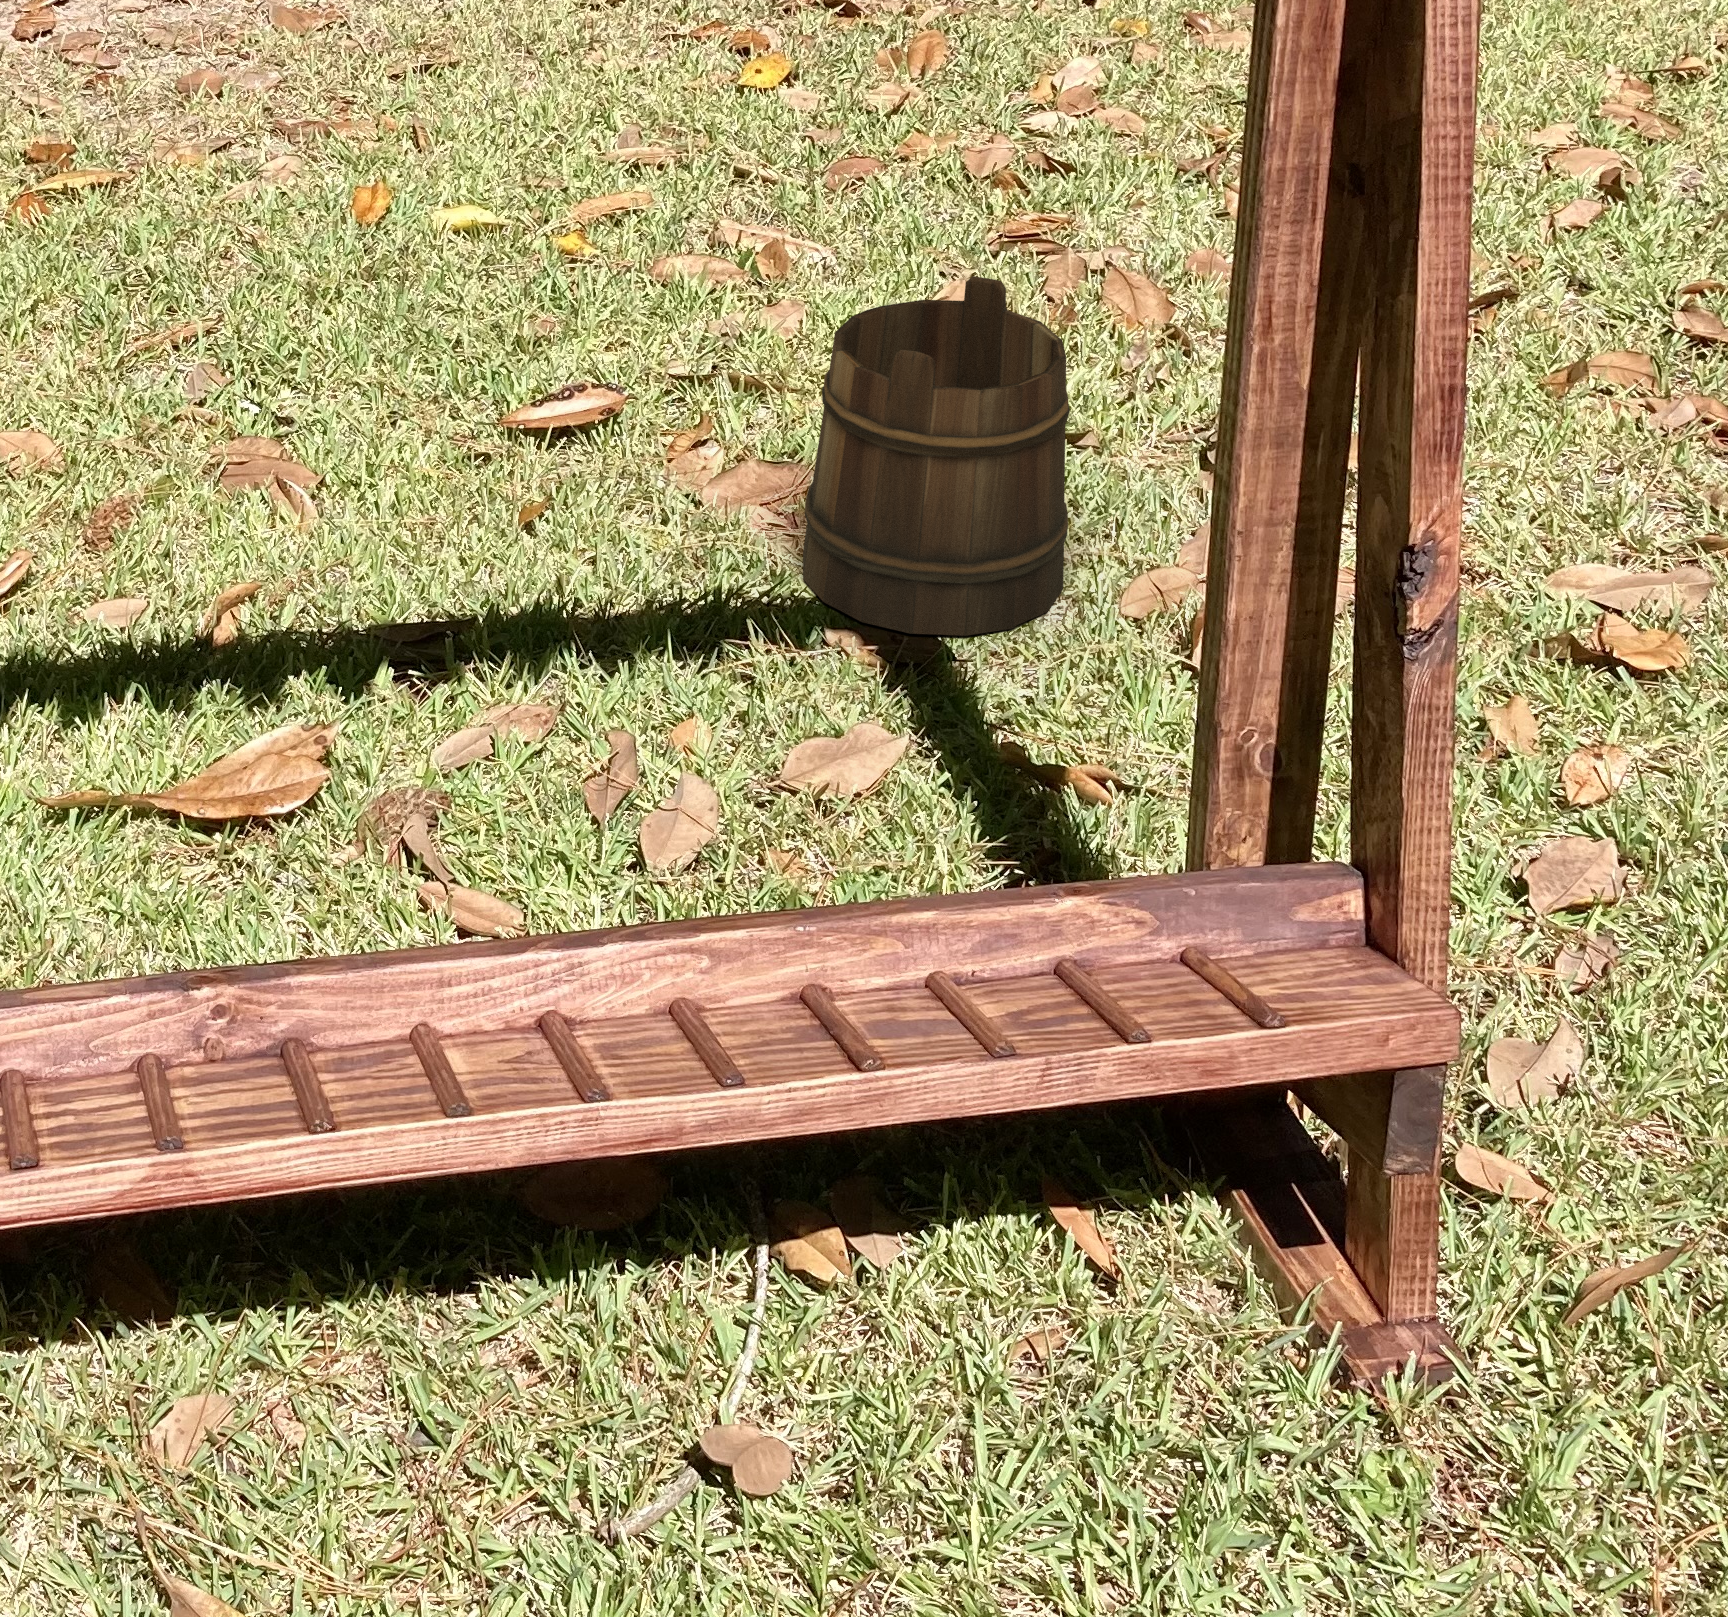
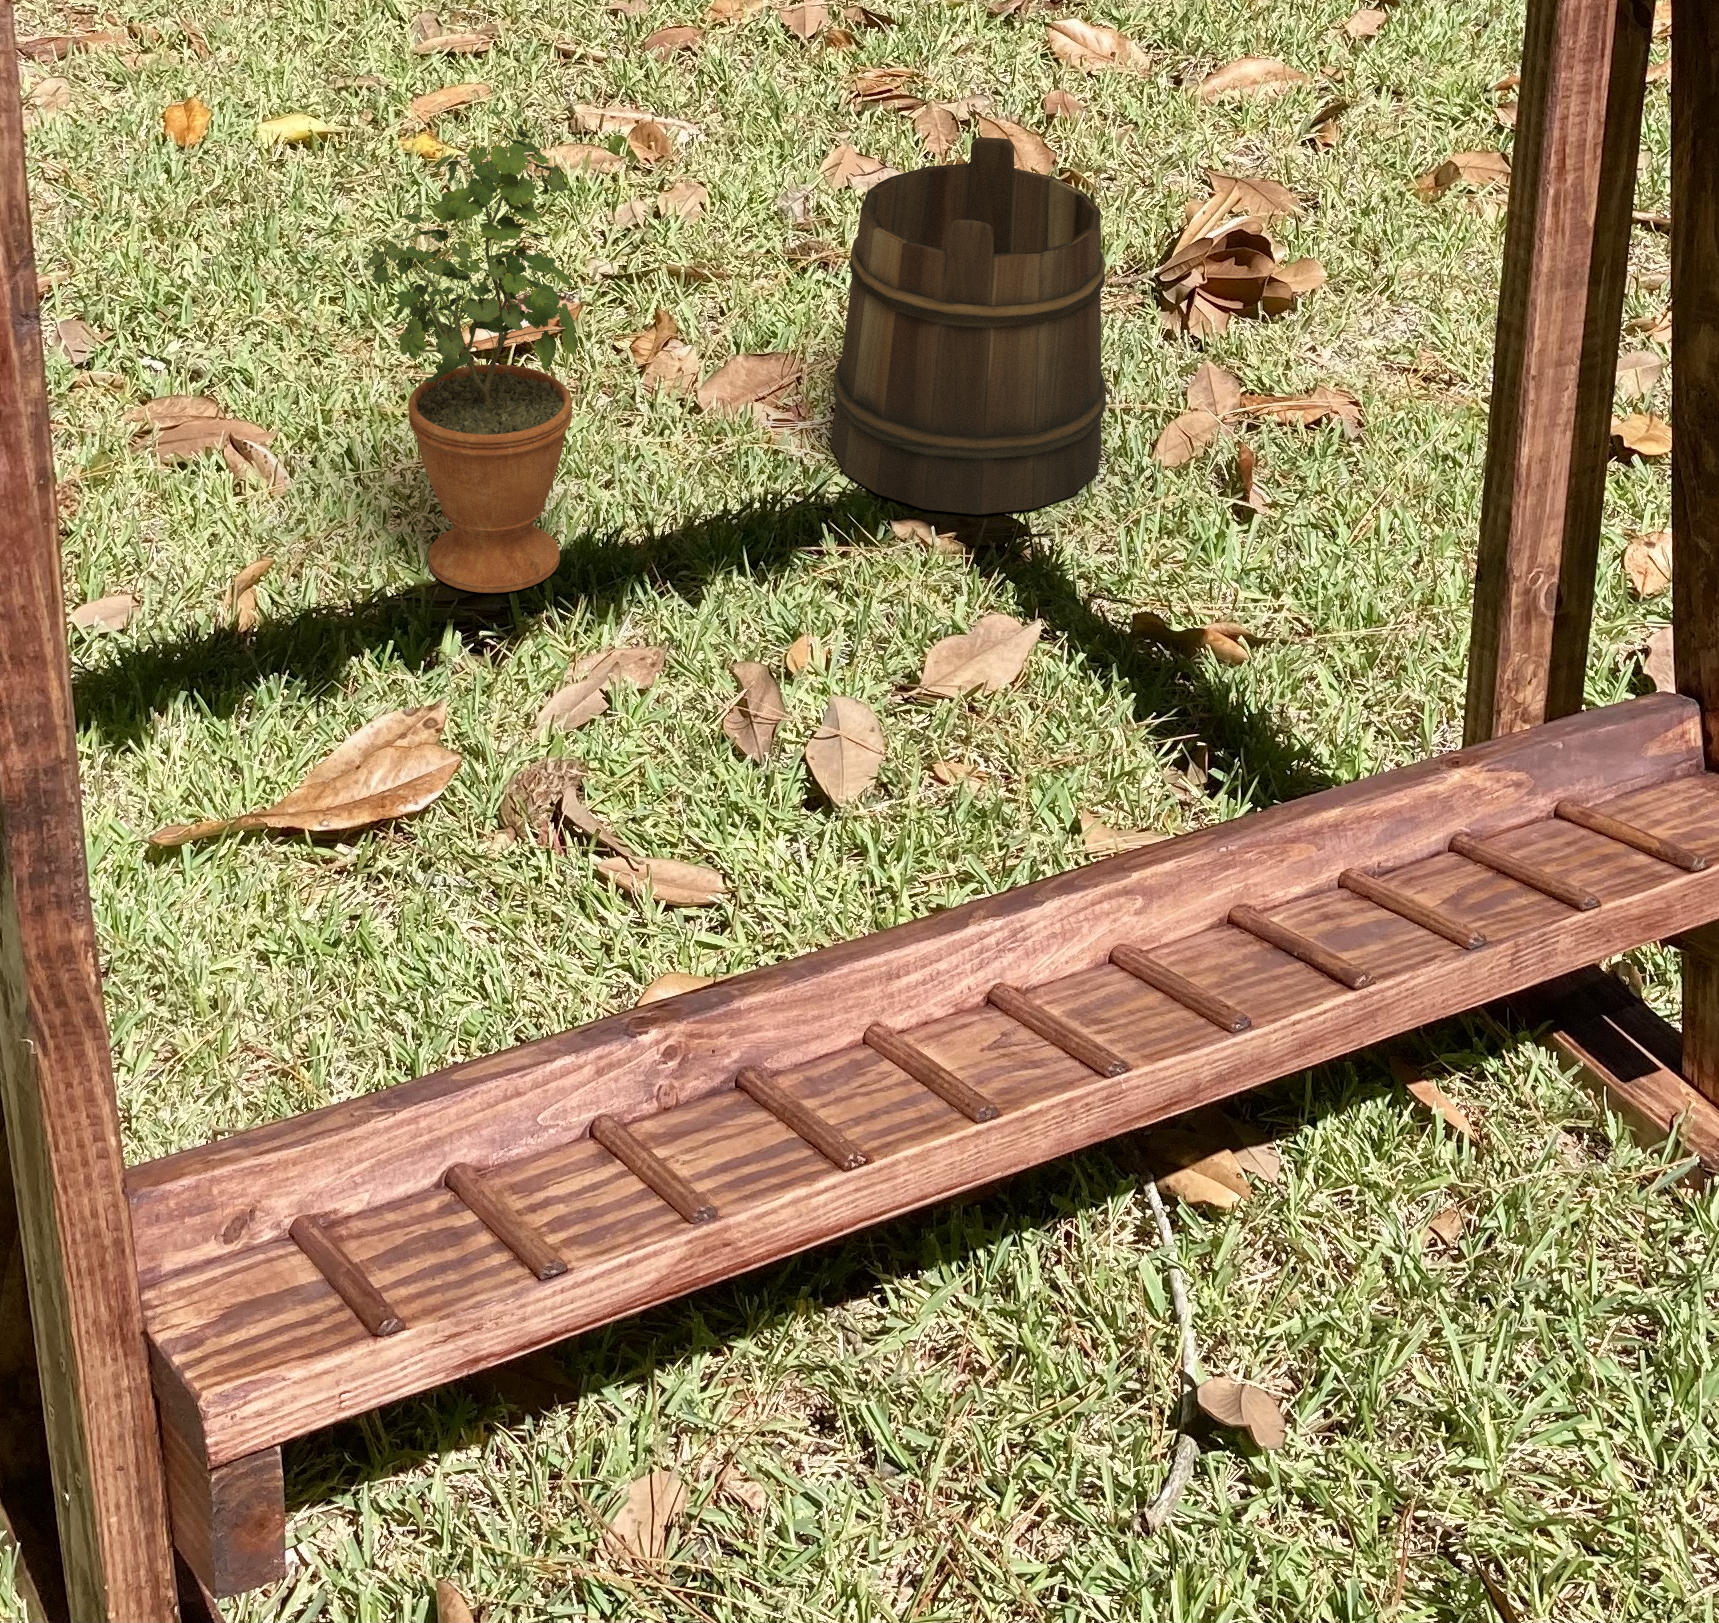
potted plant: none [340,207,530,642] -> present [366,111,578,593]

